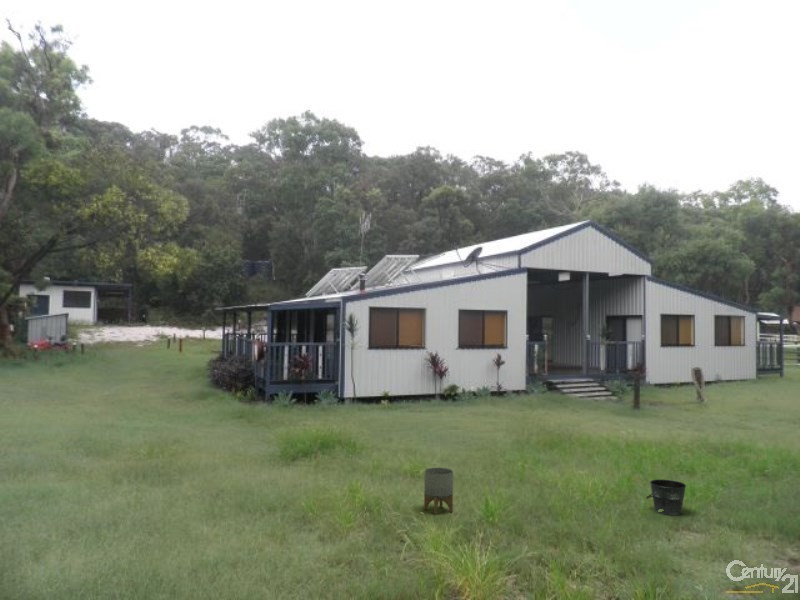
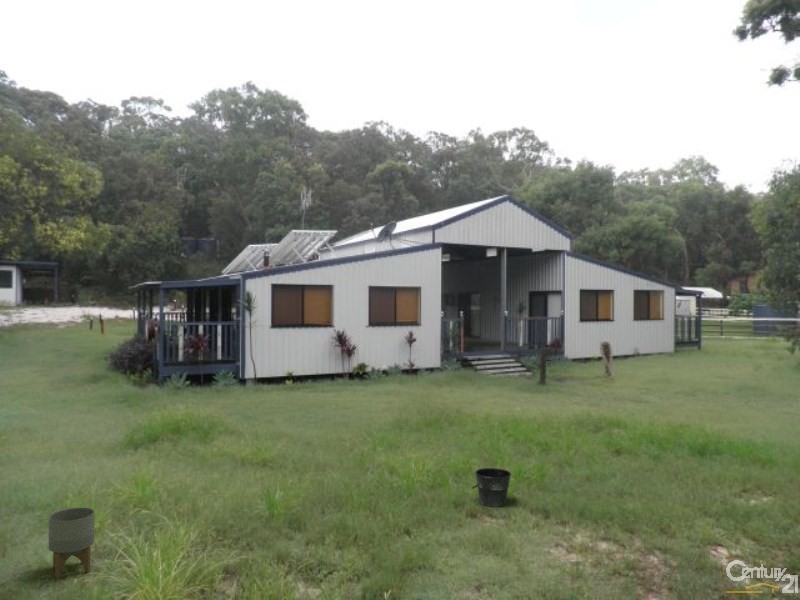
planter: present [424,468,453,515] -> present [49,507,94,579]

